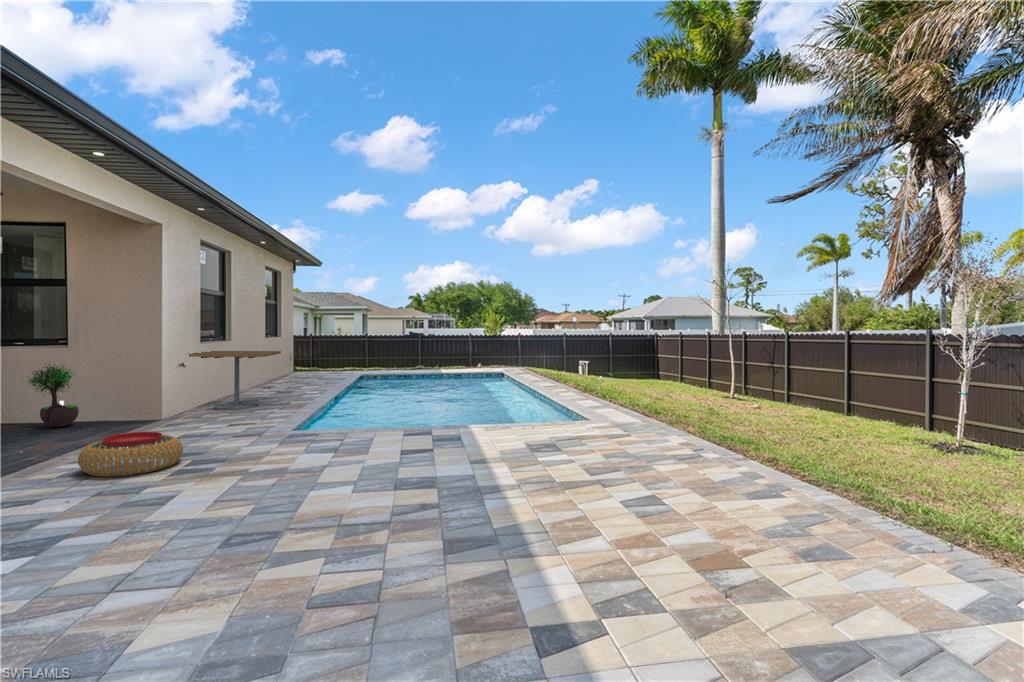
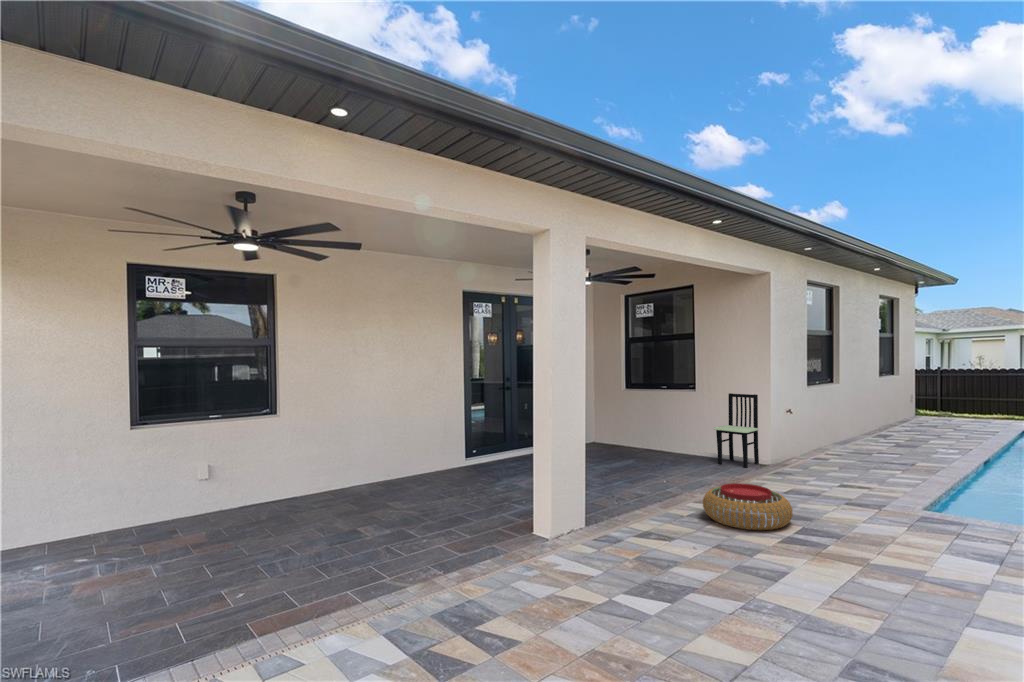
dining chair: none [92,349,149,428] -> present [714,393,759,468]
dining table: present [189,351,281,410] -> none [792,394,901,462]
potted tree: present [27,364,79,427] -> none [669,401,705,457]

